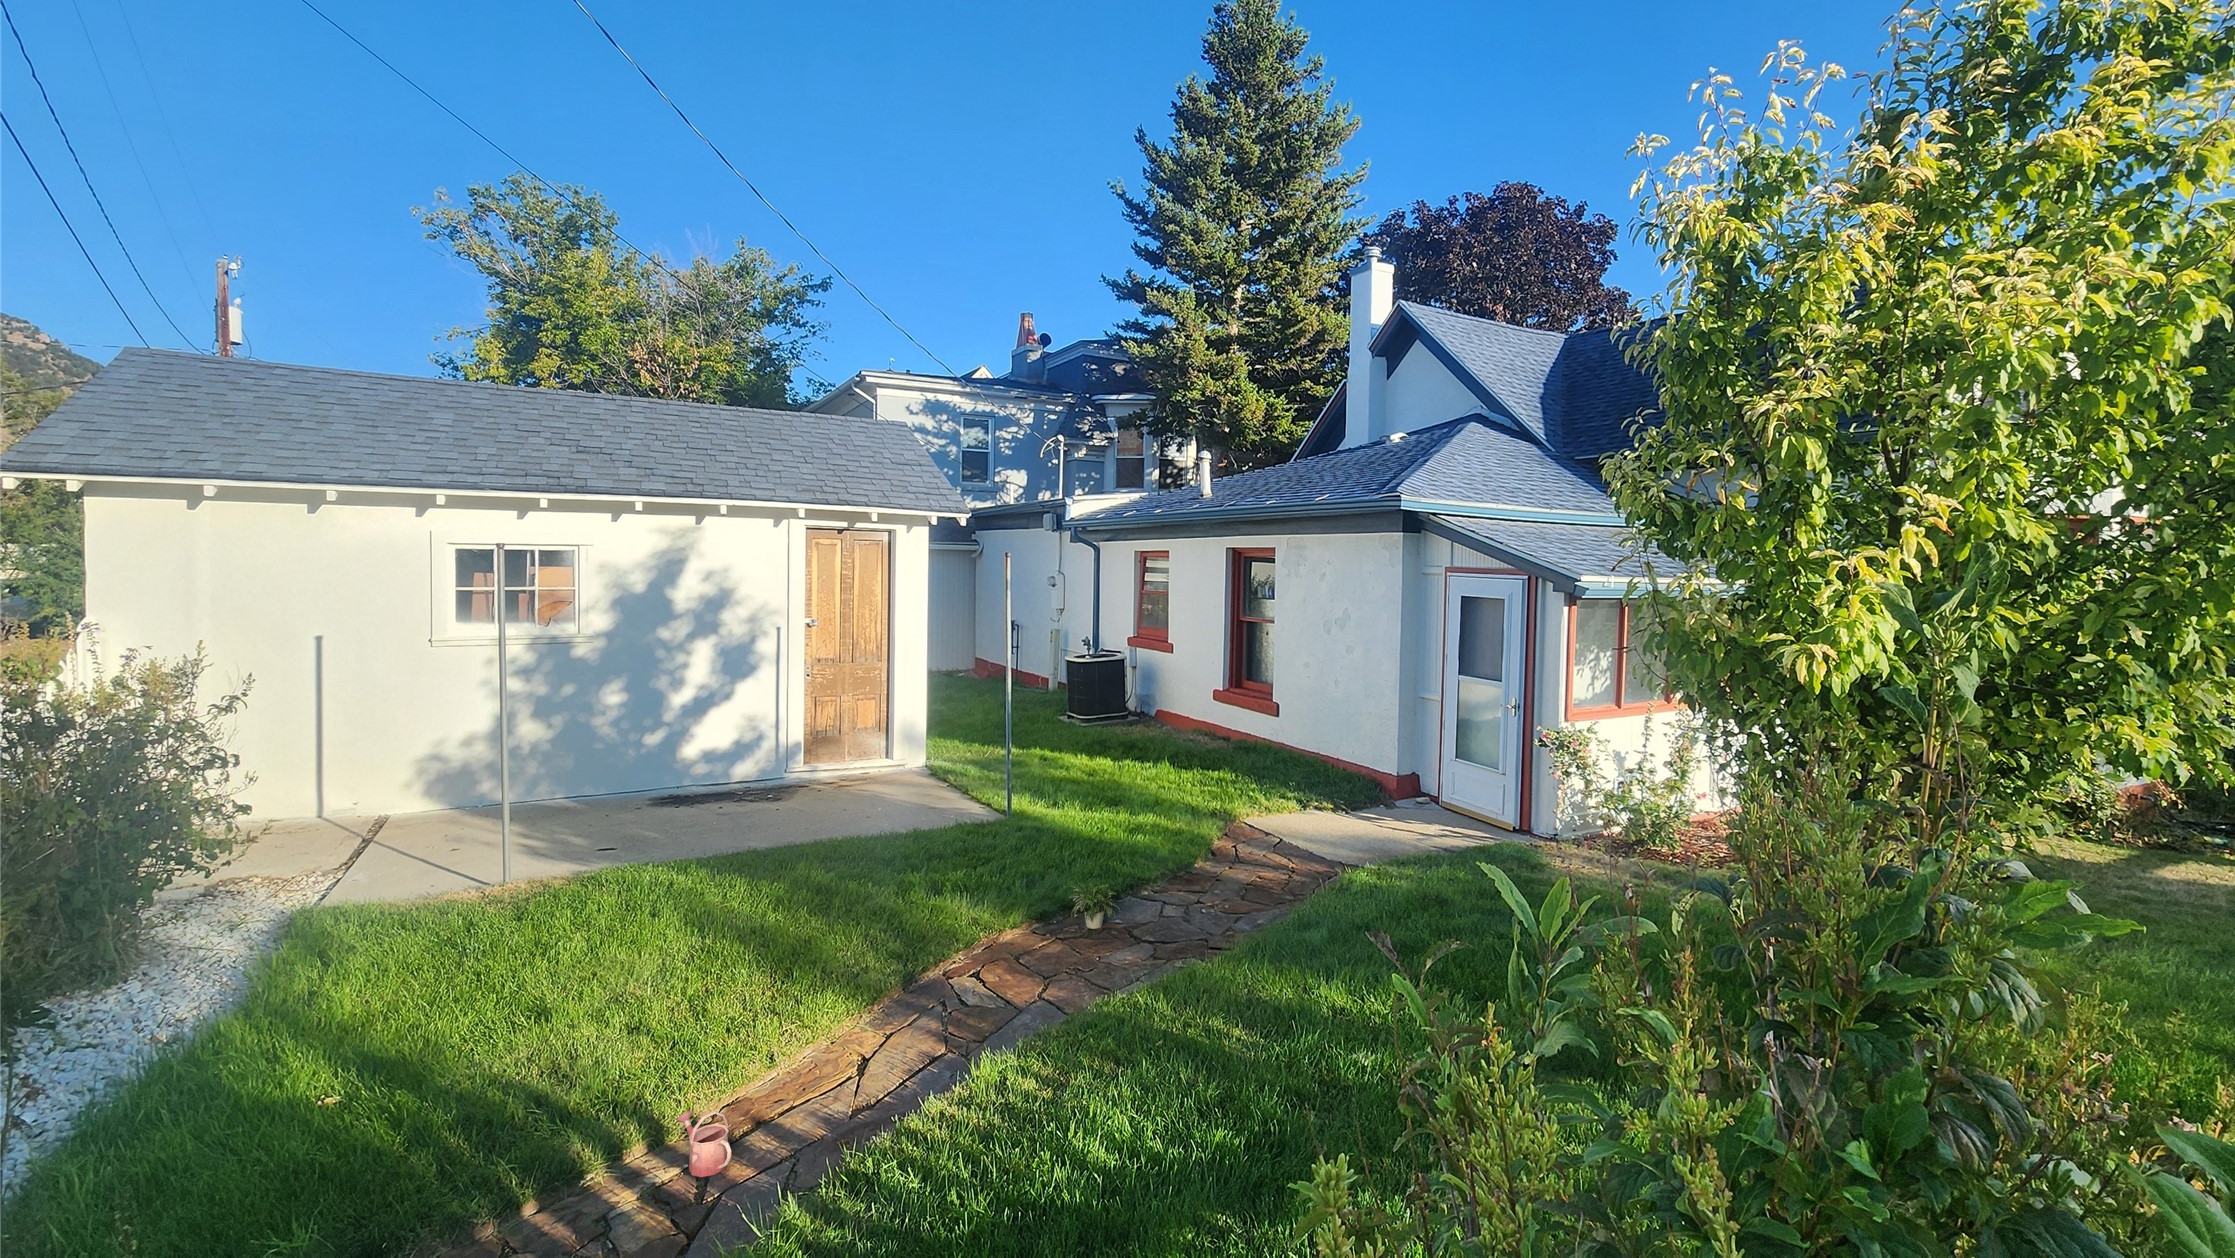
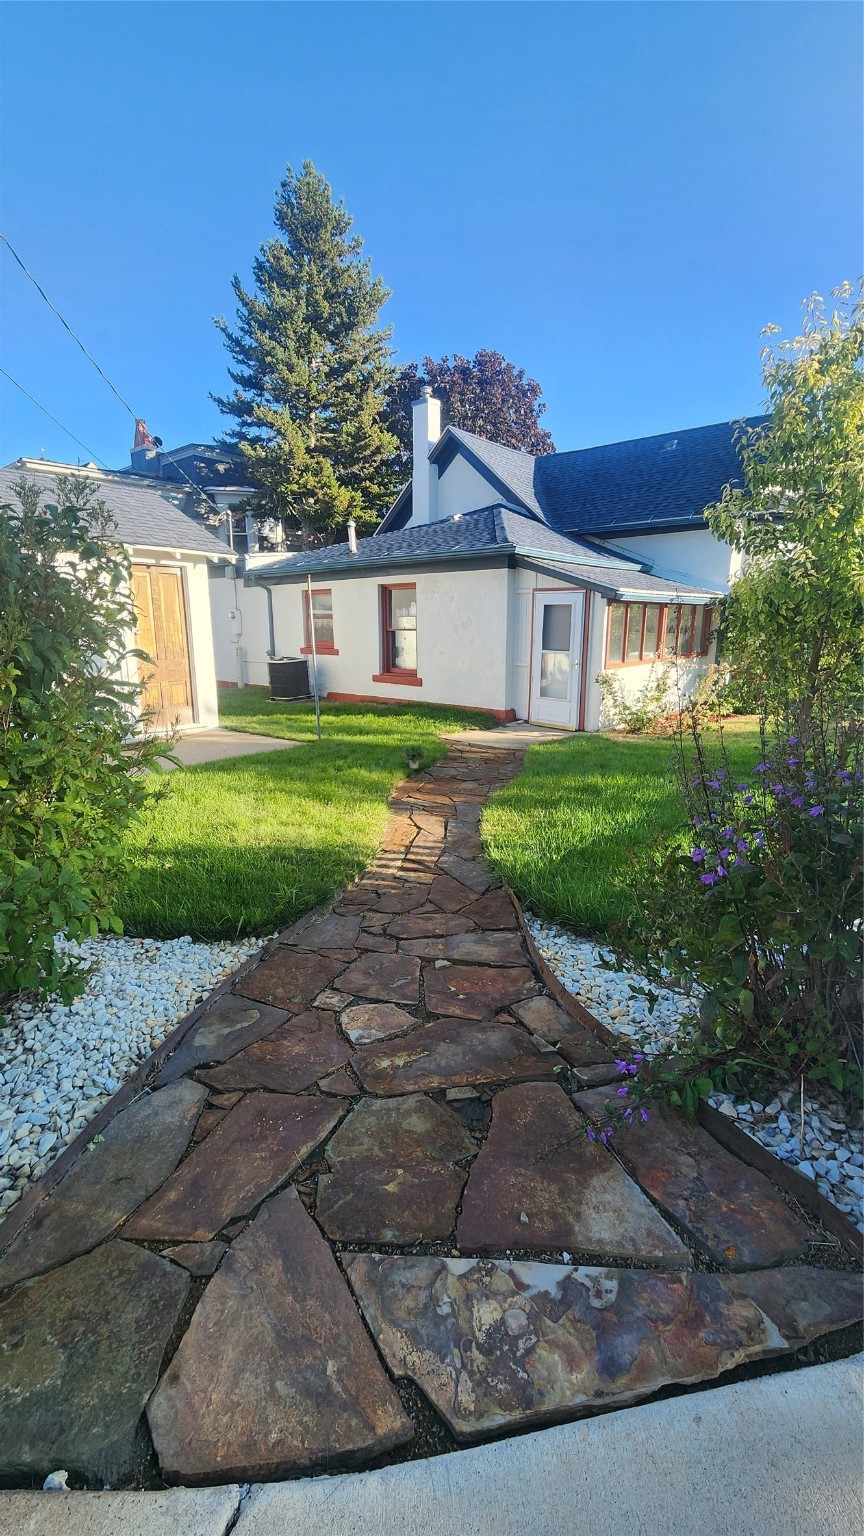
watering can: present [676,1111,731,1177] -> none [328,808,366,835]

